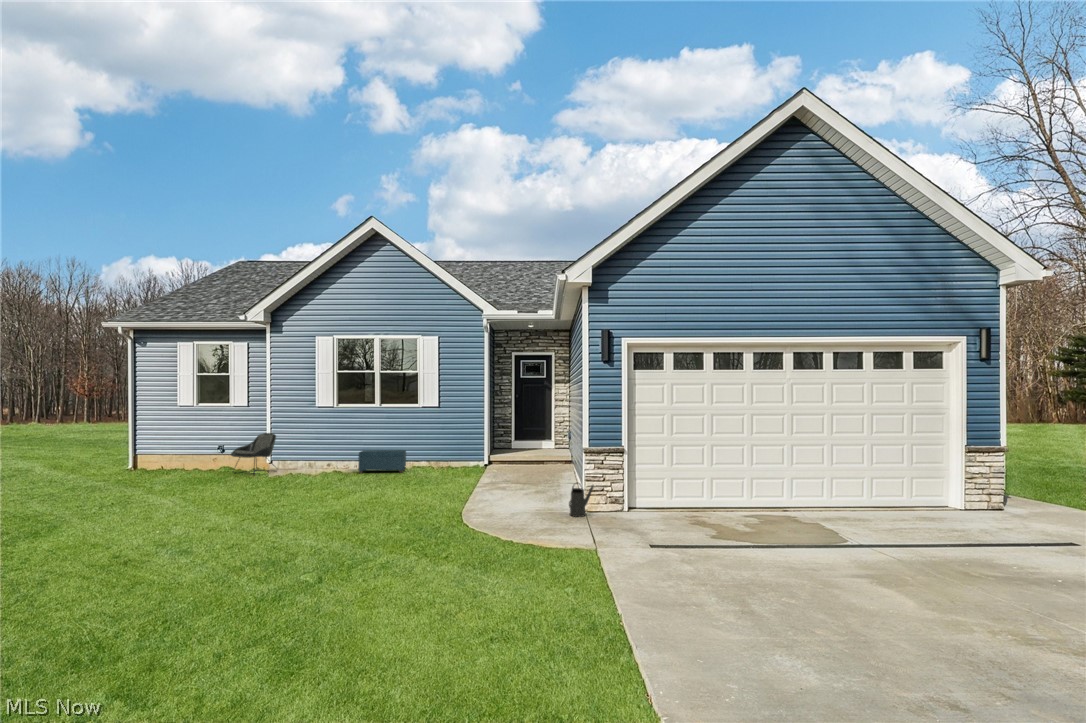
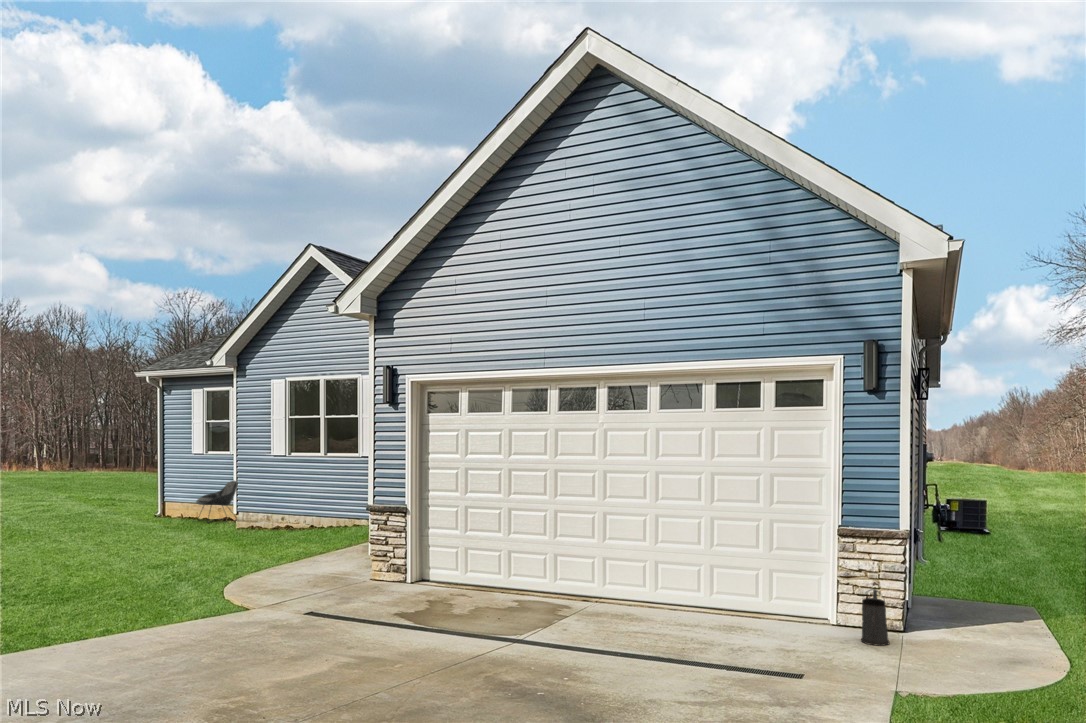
bench: present [358,450,406,474] -> none [295,503,348,530]
watering can: present [569,483,594,517] -> present [861,589,890,646]

